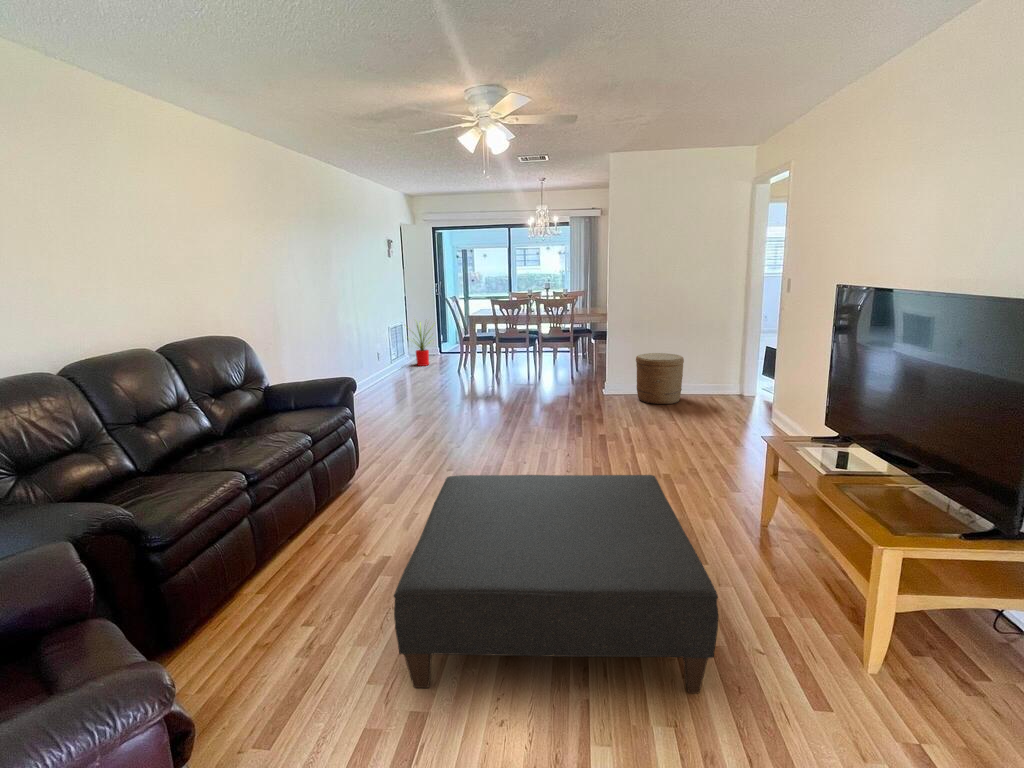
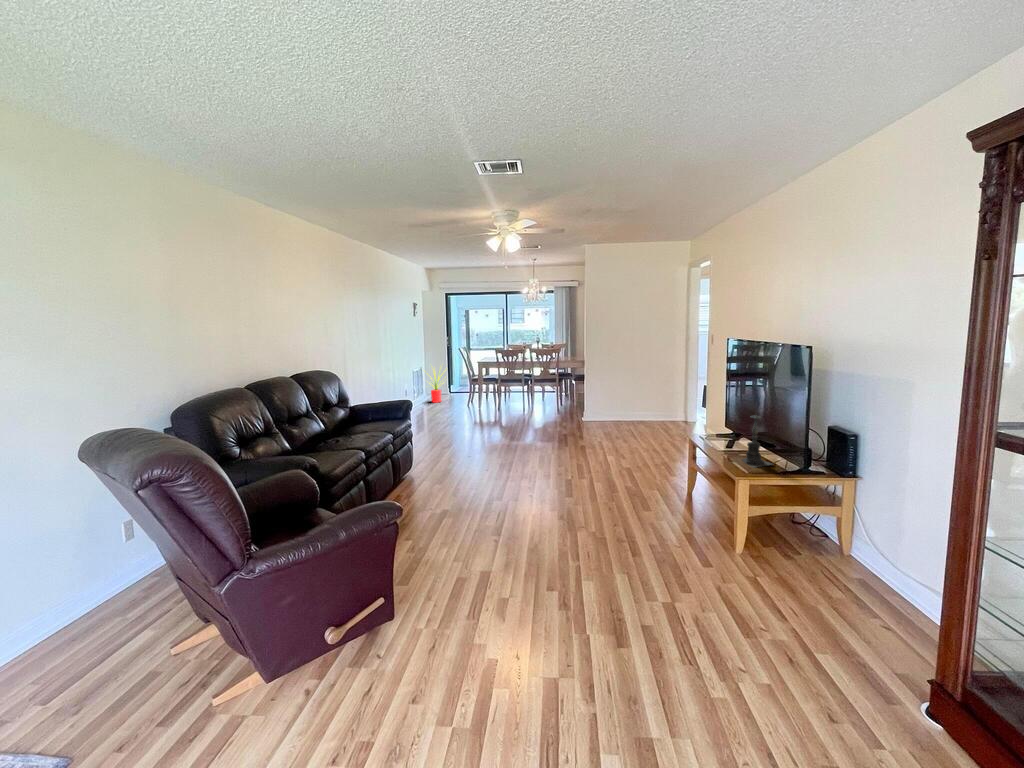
woven basket: present [636,353,684,404] -> none [607,390,643,428]
candle holder: none [861,412,941,519] -> present [742,415,772,468]
ottoman: present [394,475,718,693] -> none [473,457,648,562]

